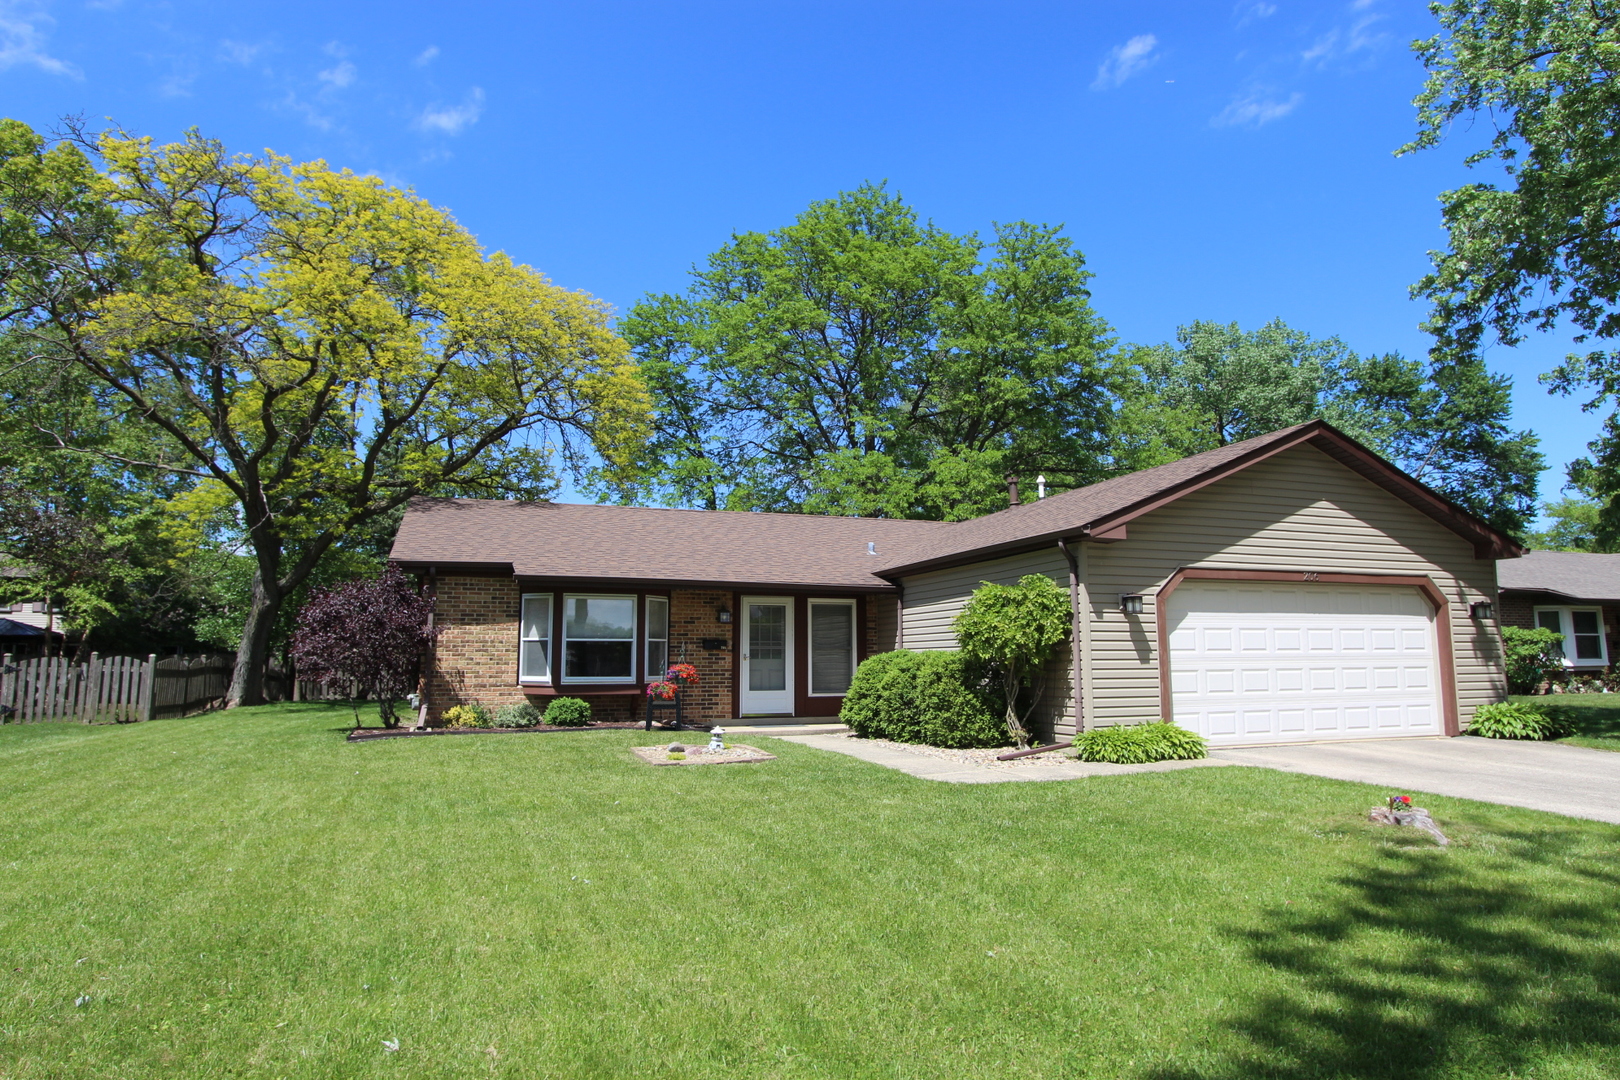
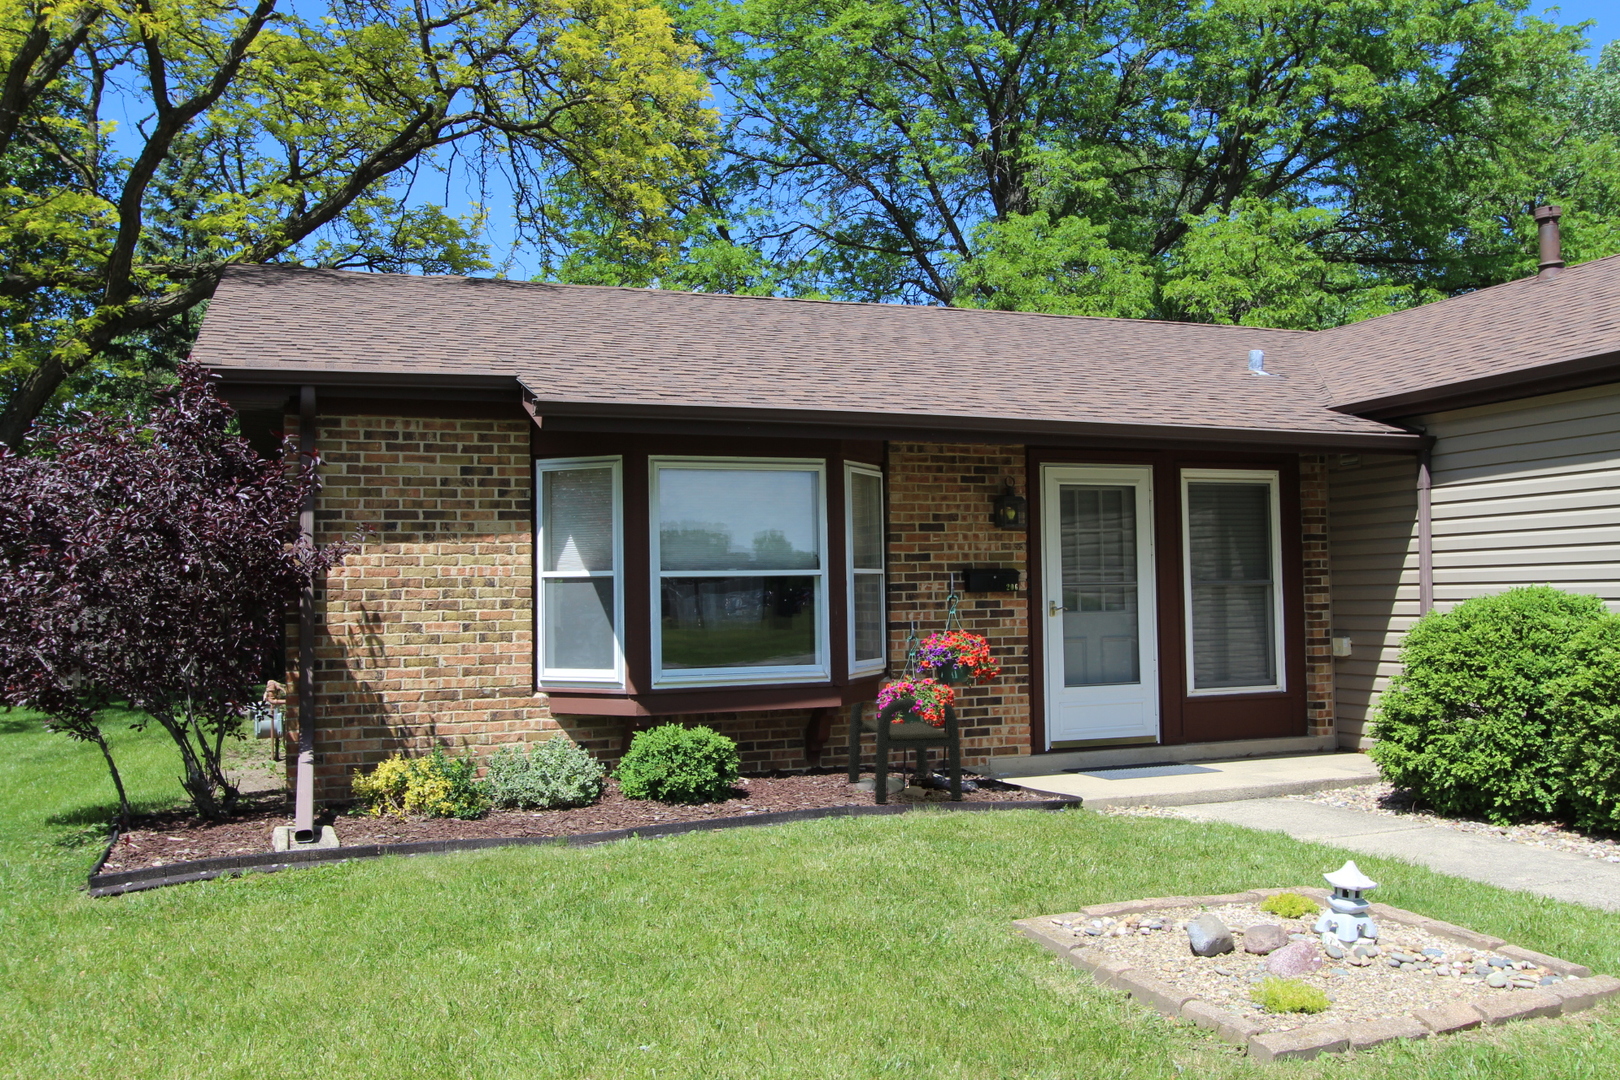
potted tree: present [518,696,540,732] -> none [543,714,613,819]

